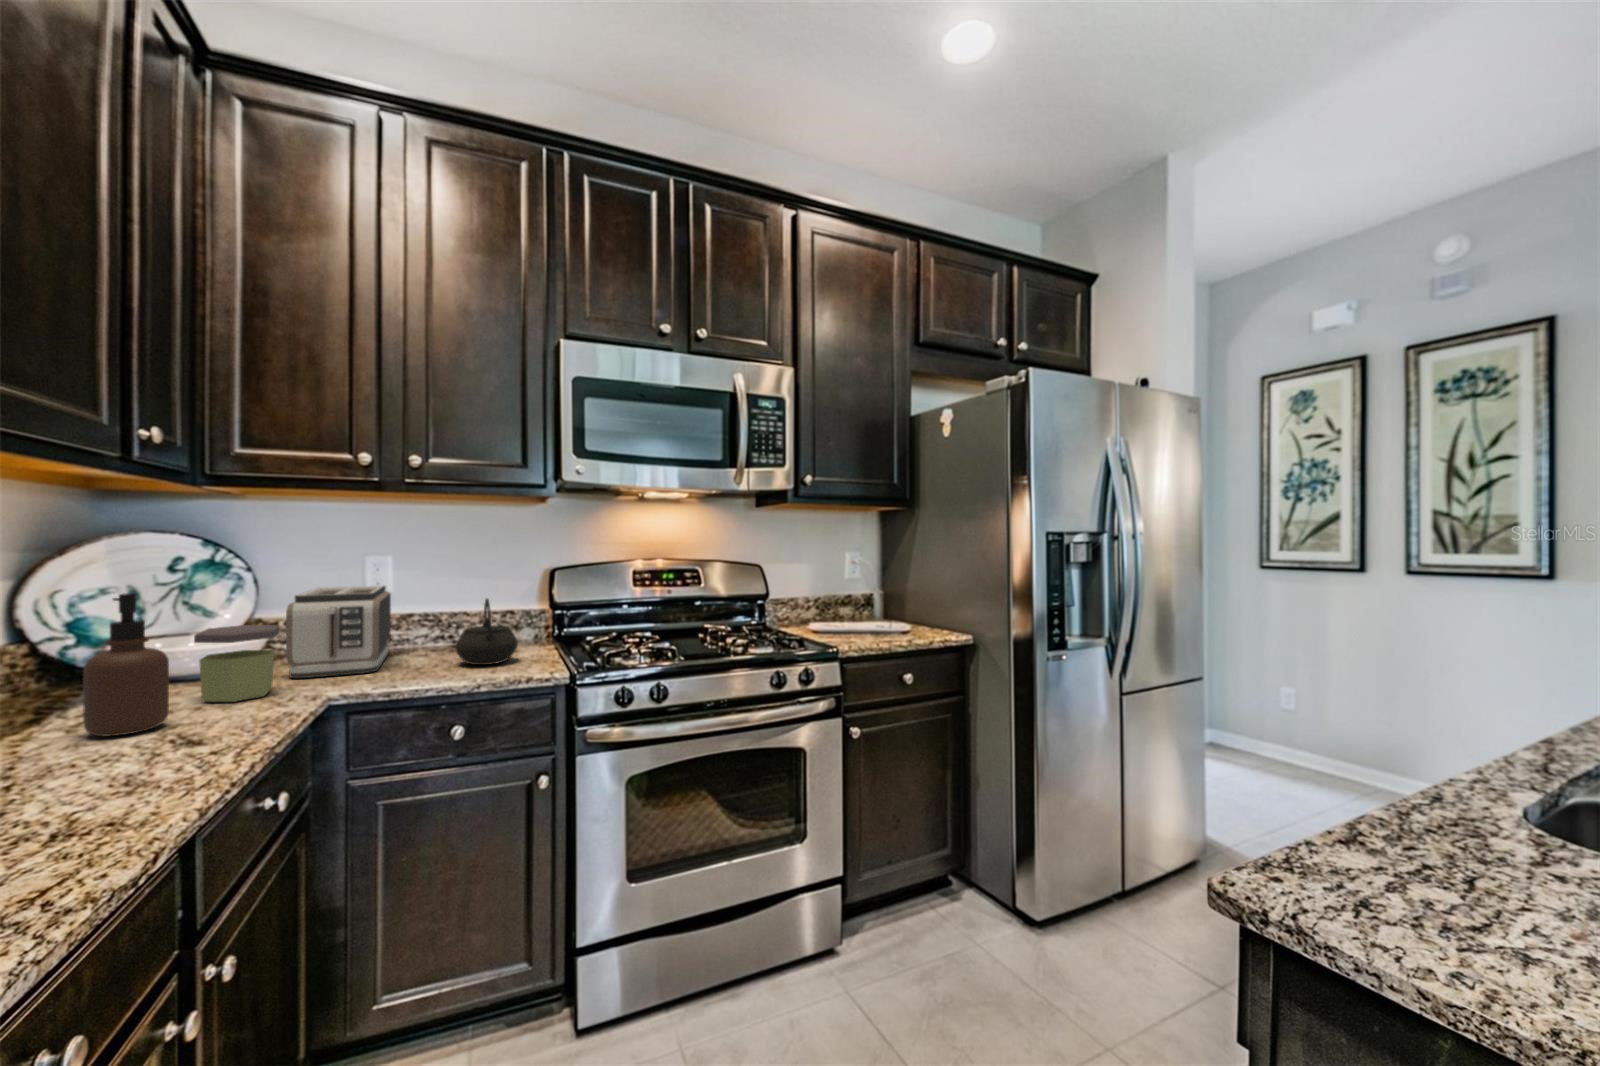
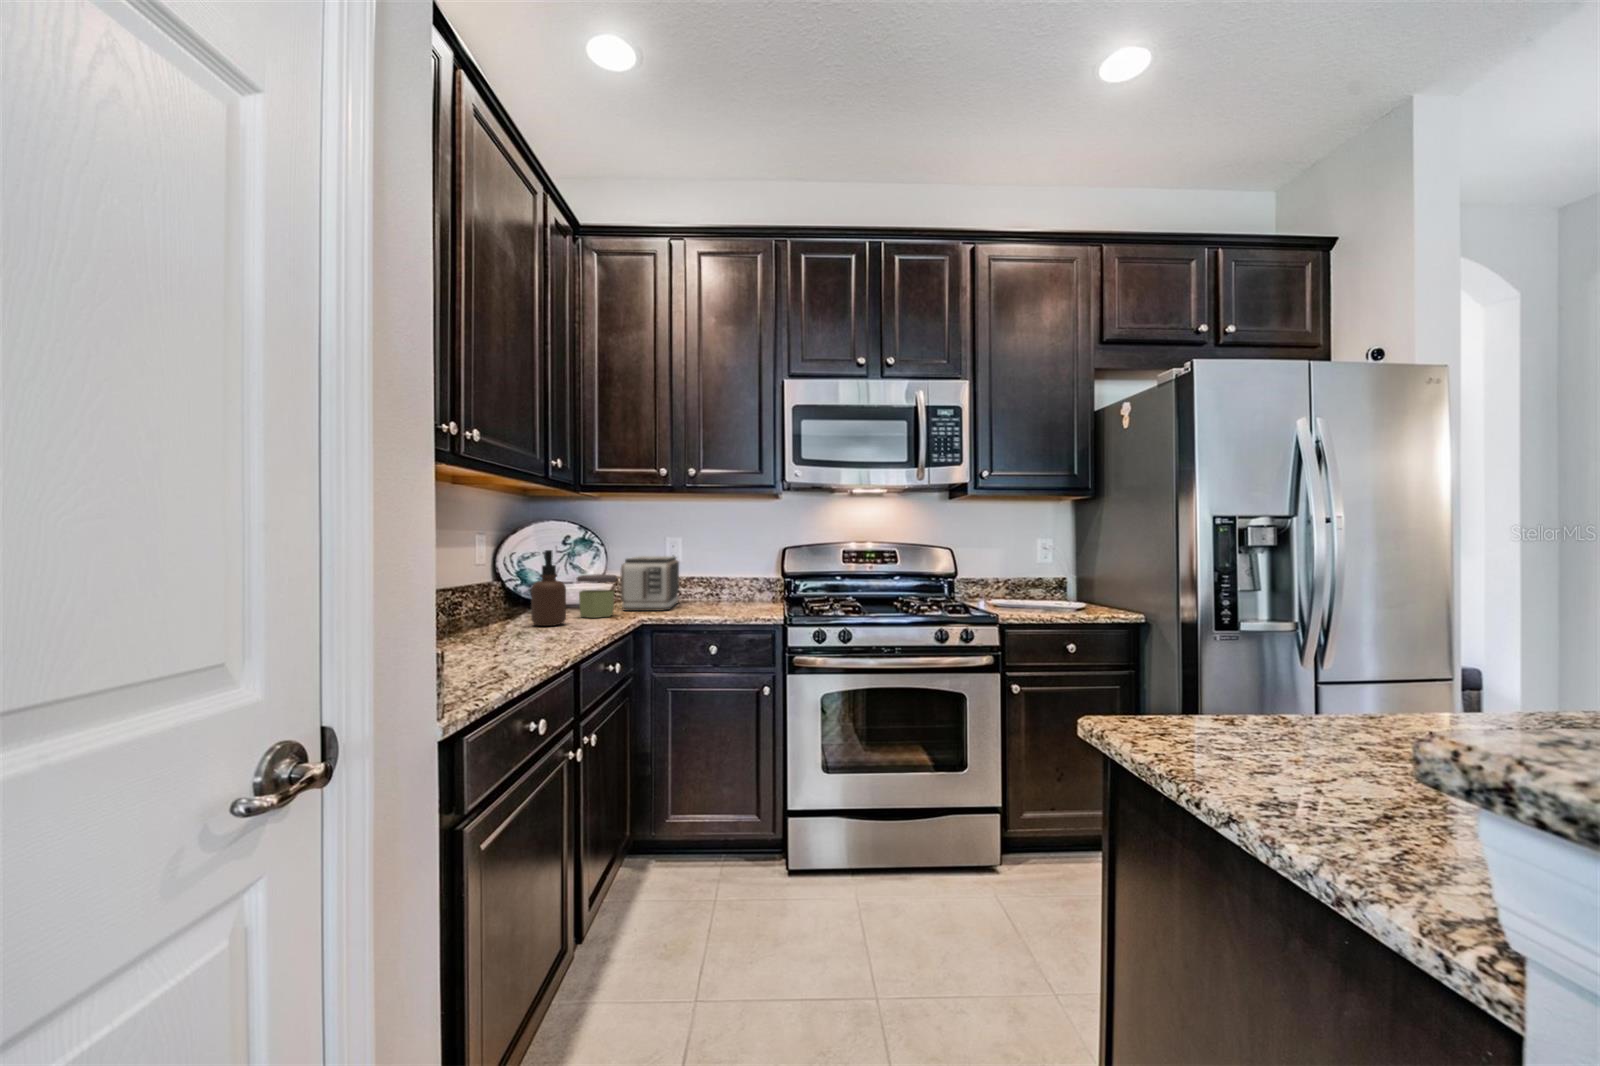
kettle: present [455,599,518,665] -> none [714,565,754,611]

